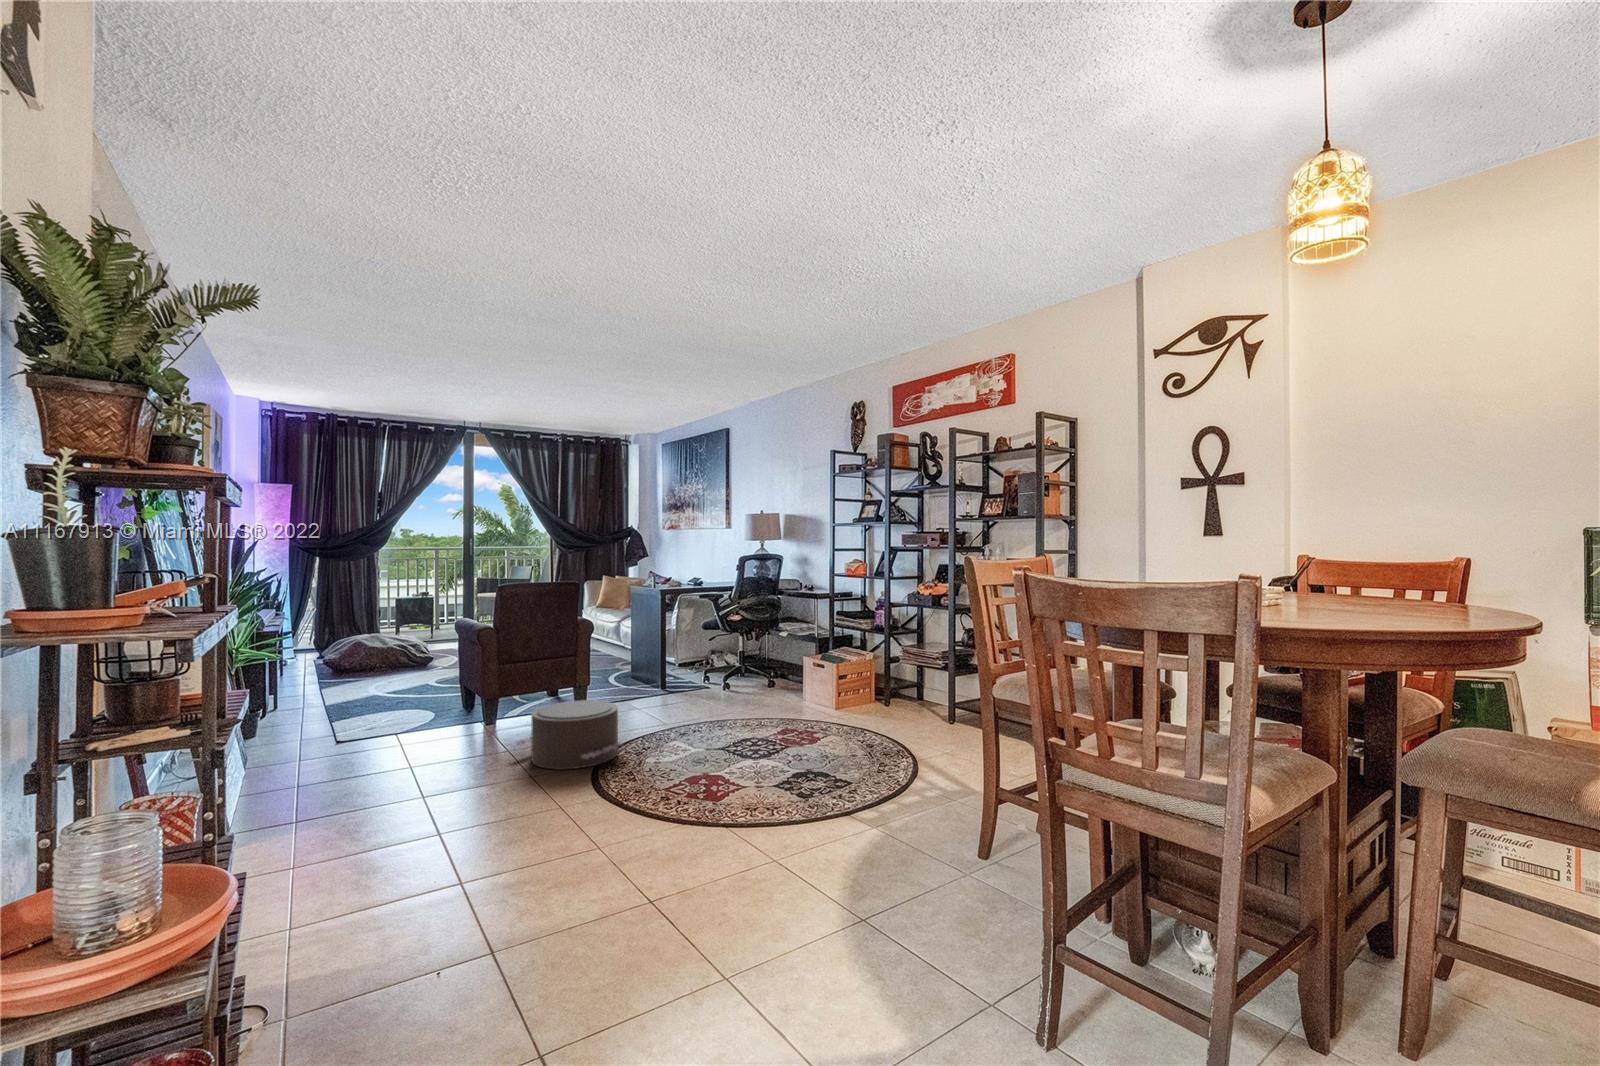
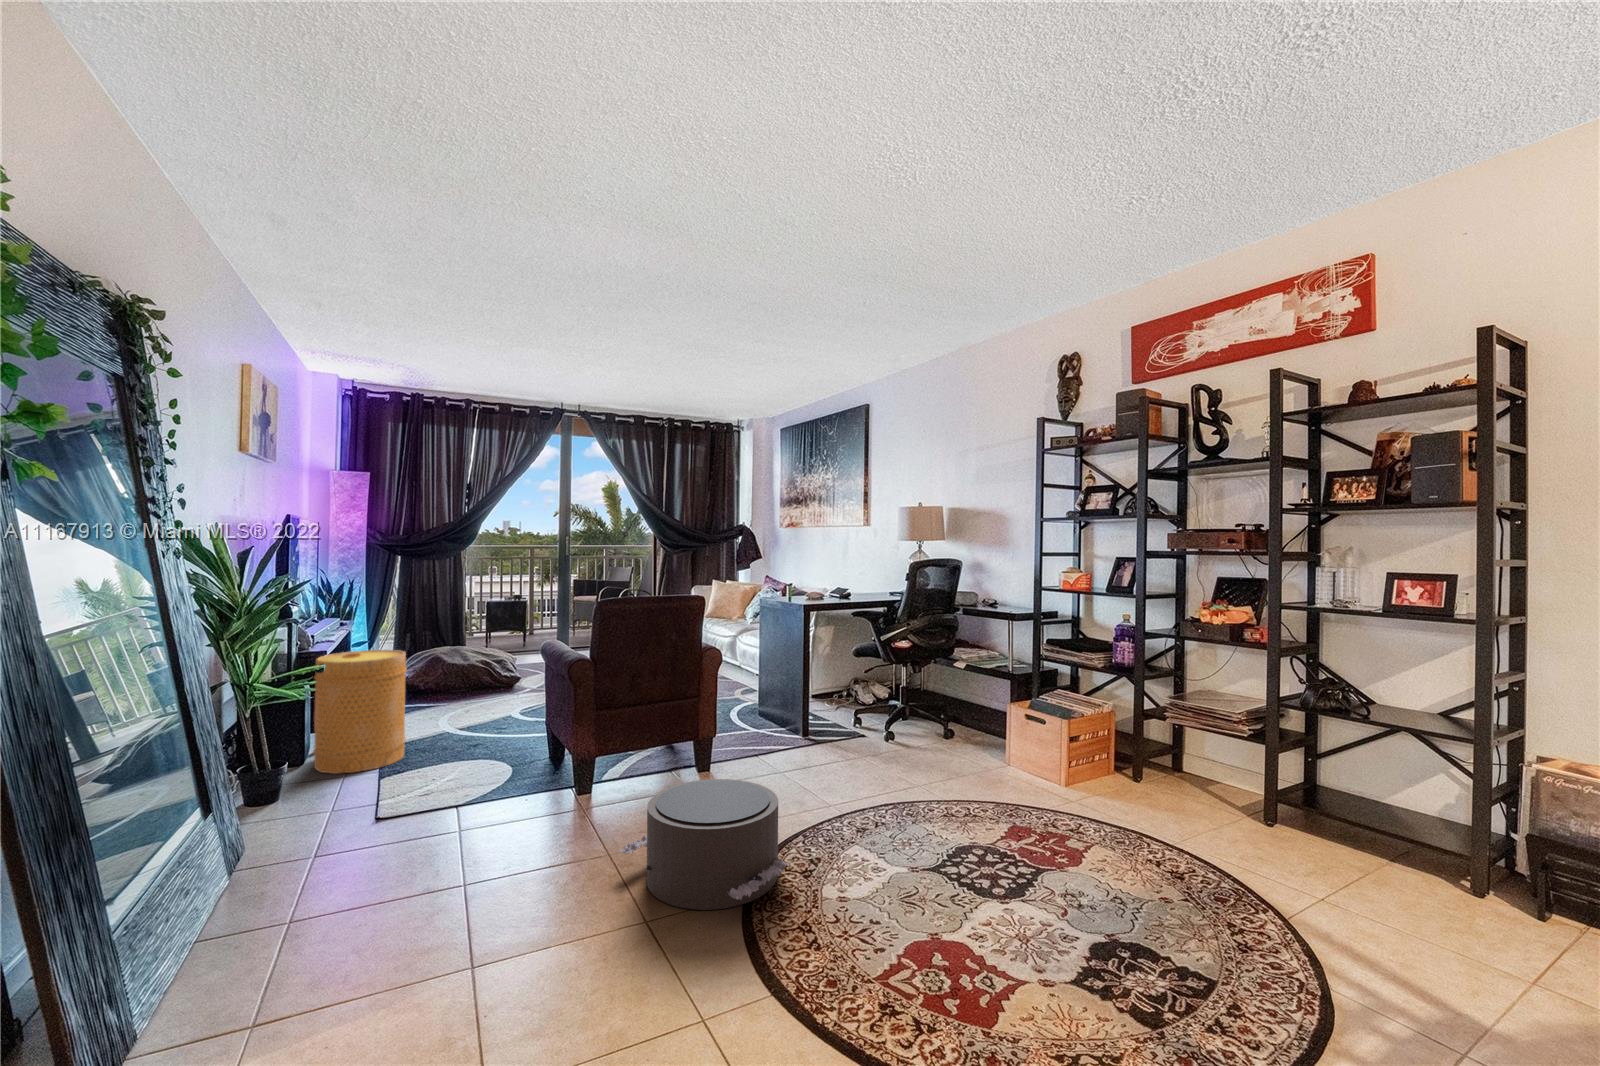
basket: none [274,631,346,722] -> present [313,650,407,774]

